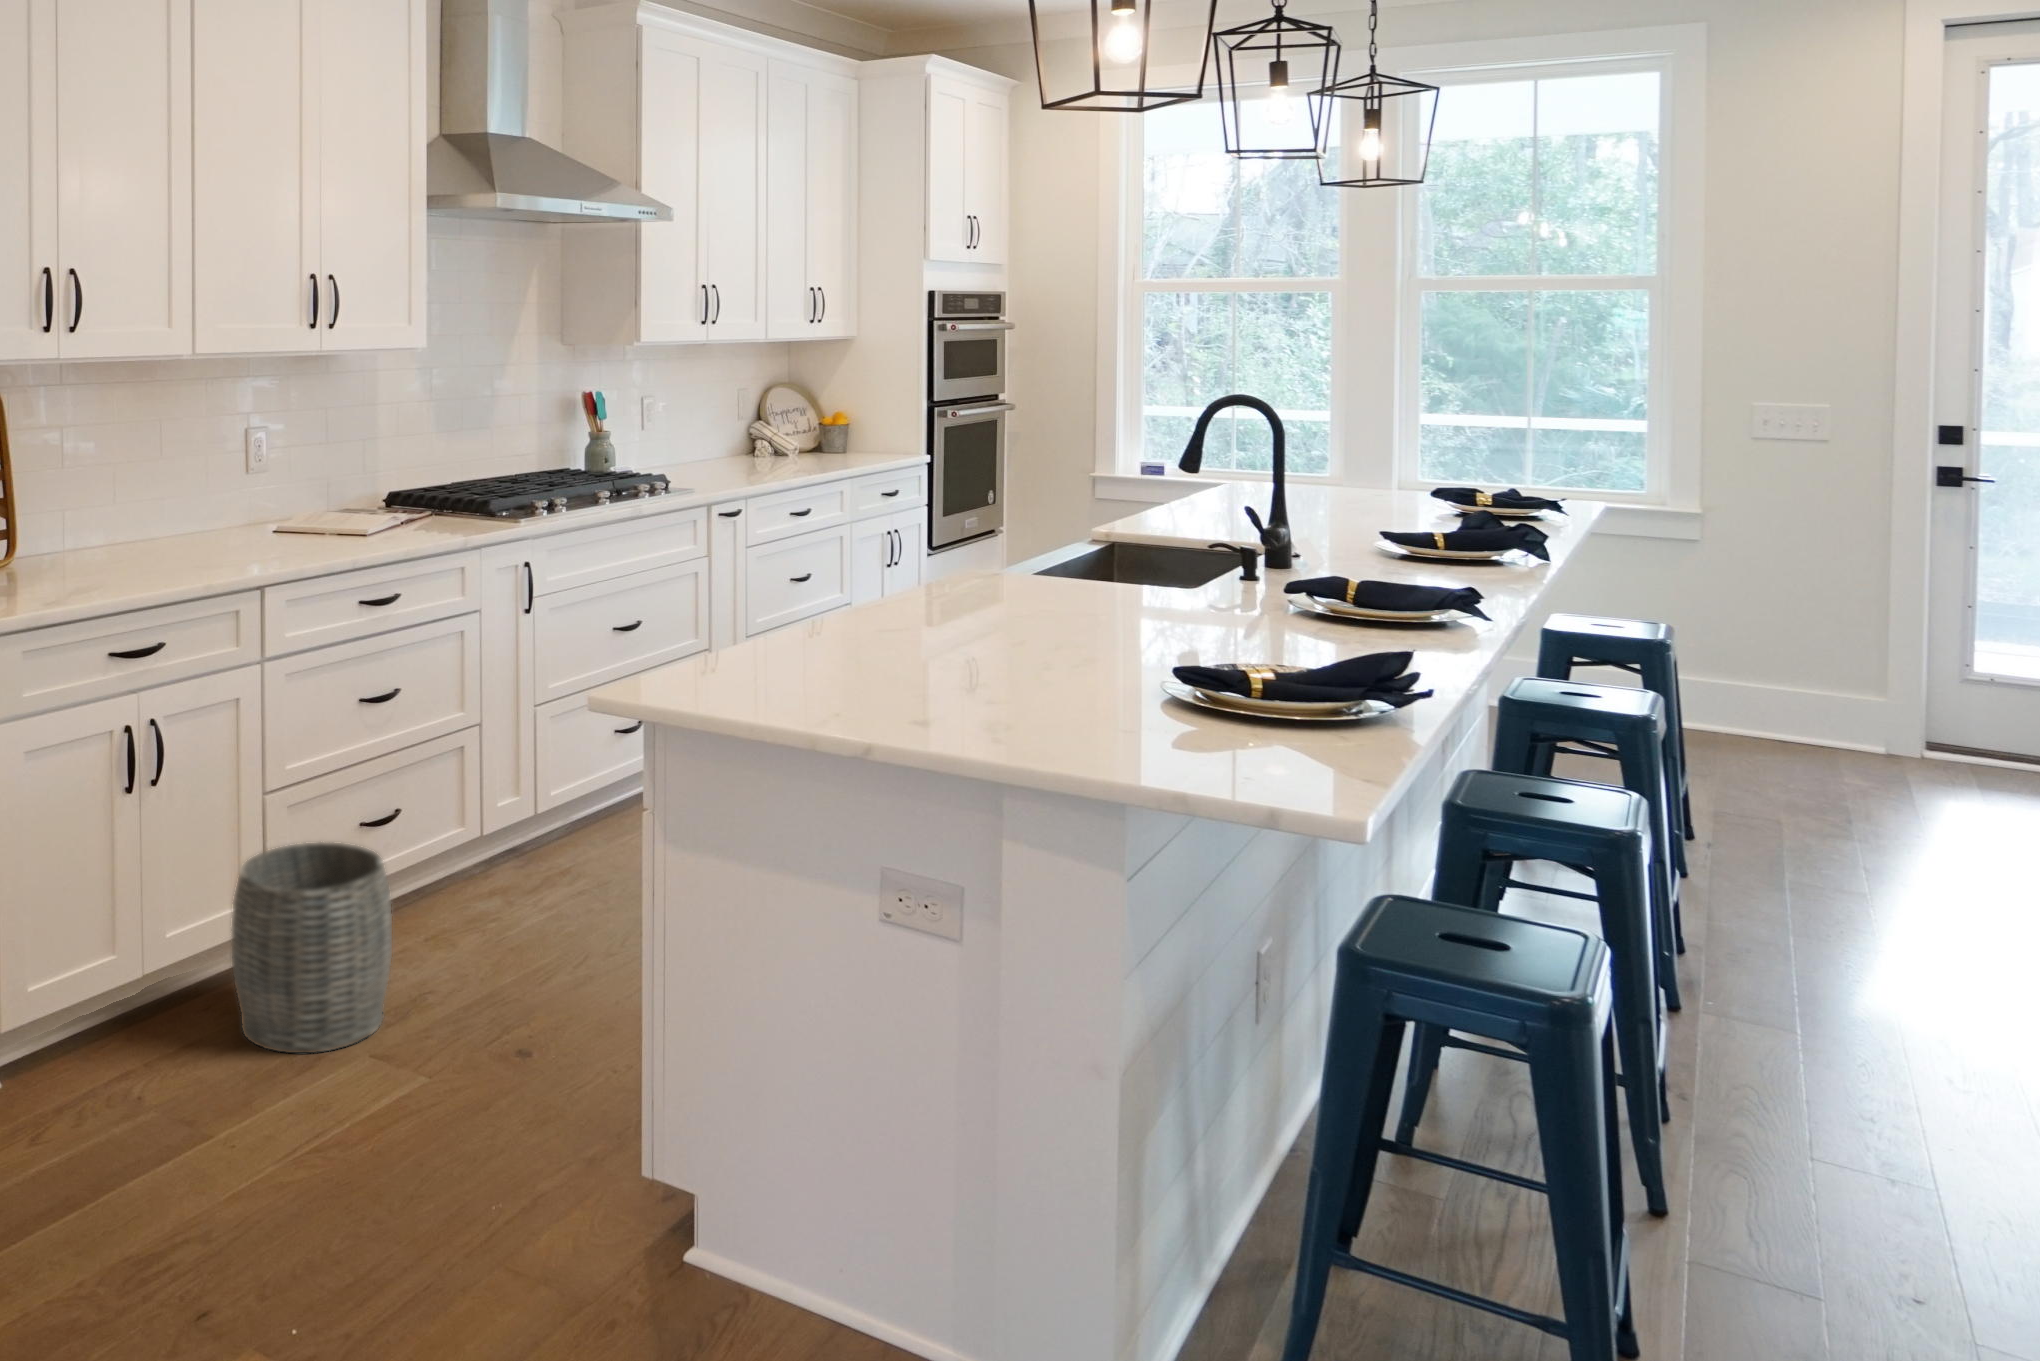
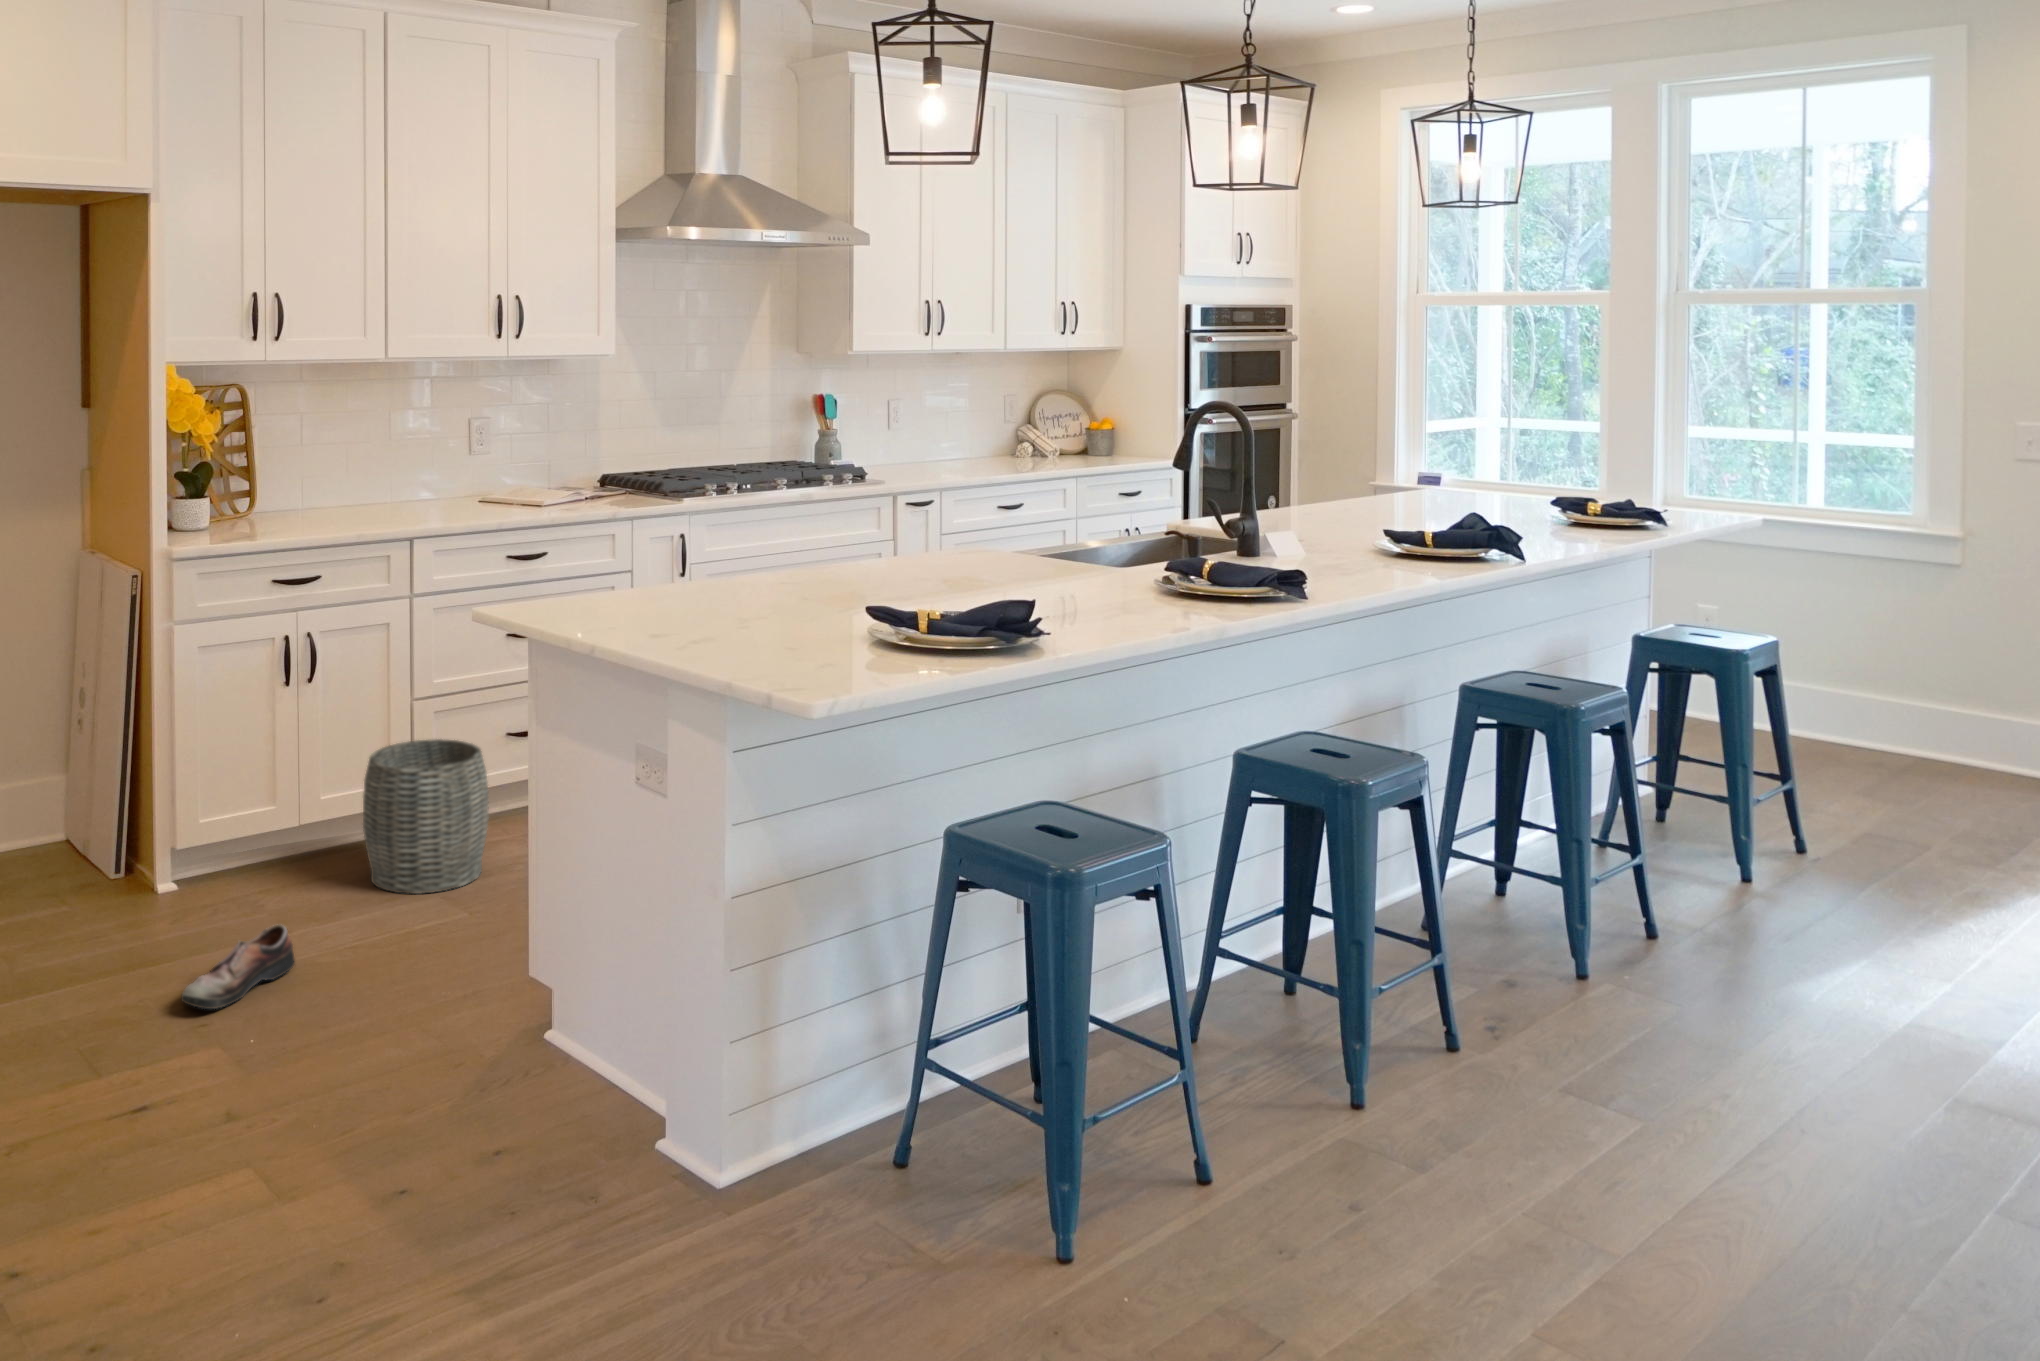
shoe: none [139,1134,257,1281] -> present [181,925,295,1009]

